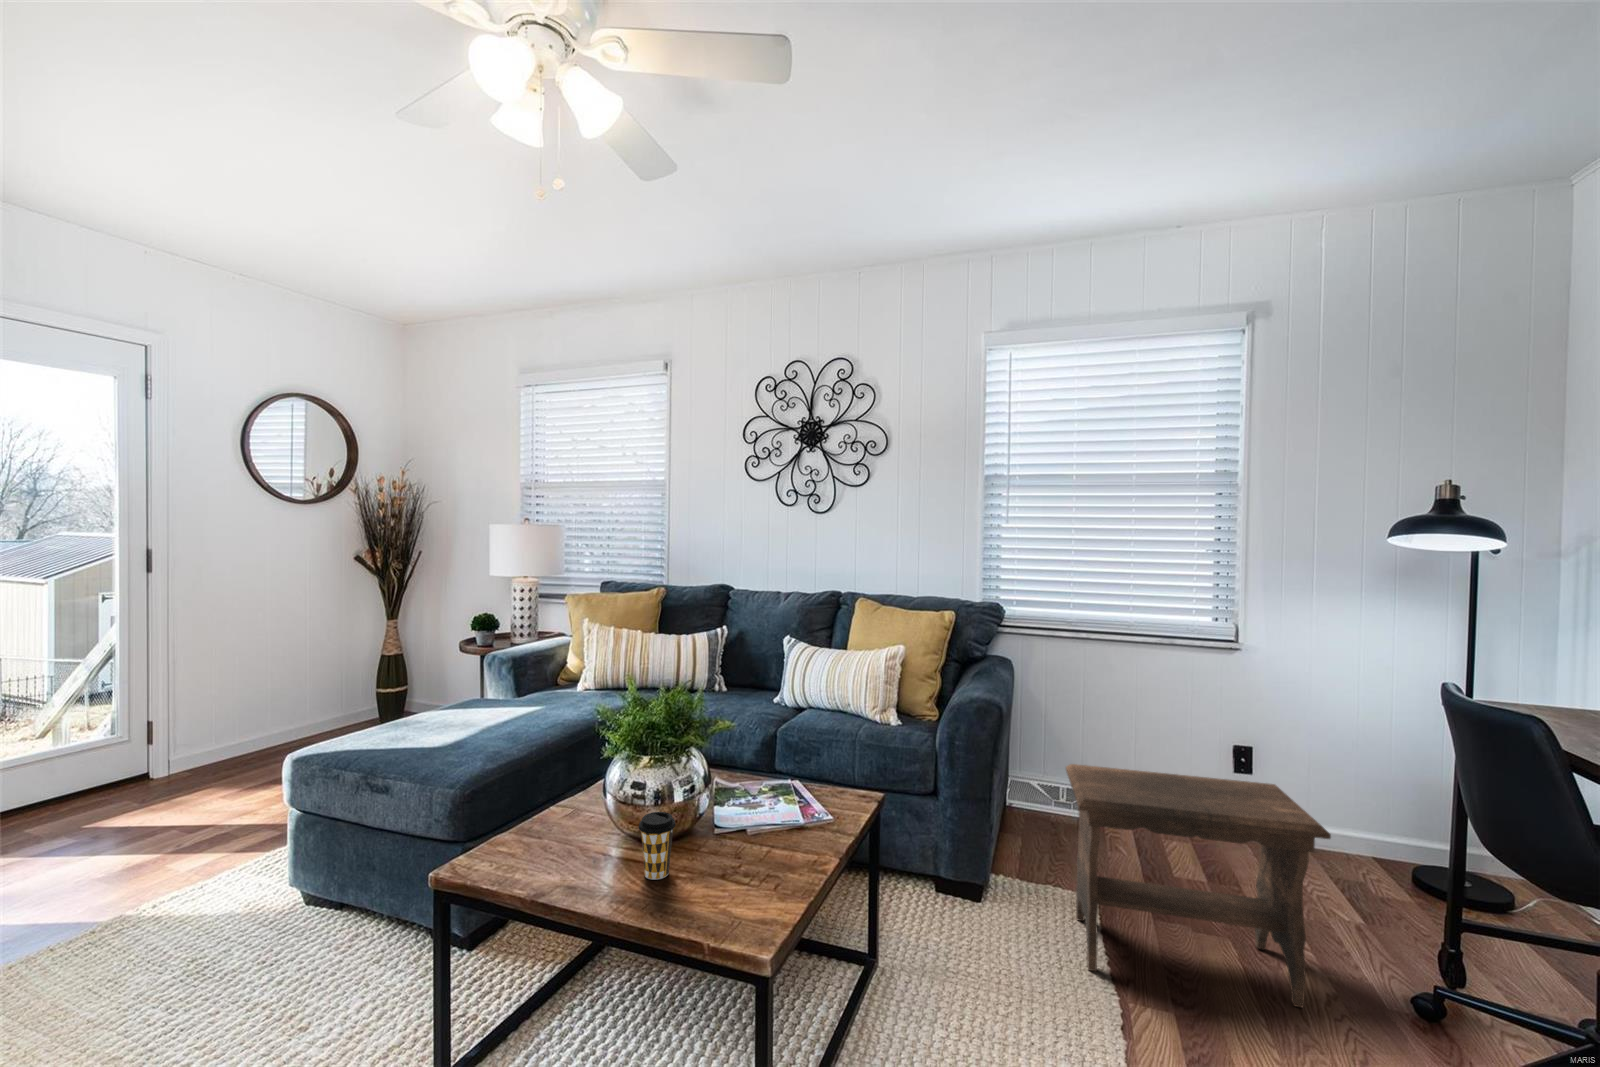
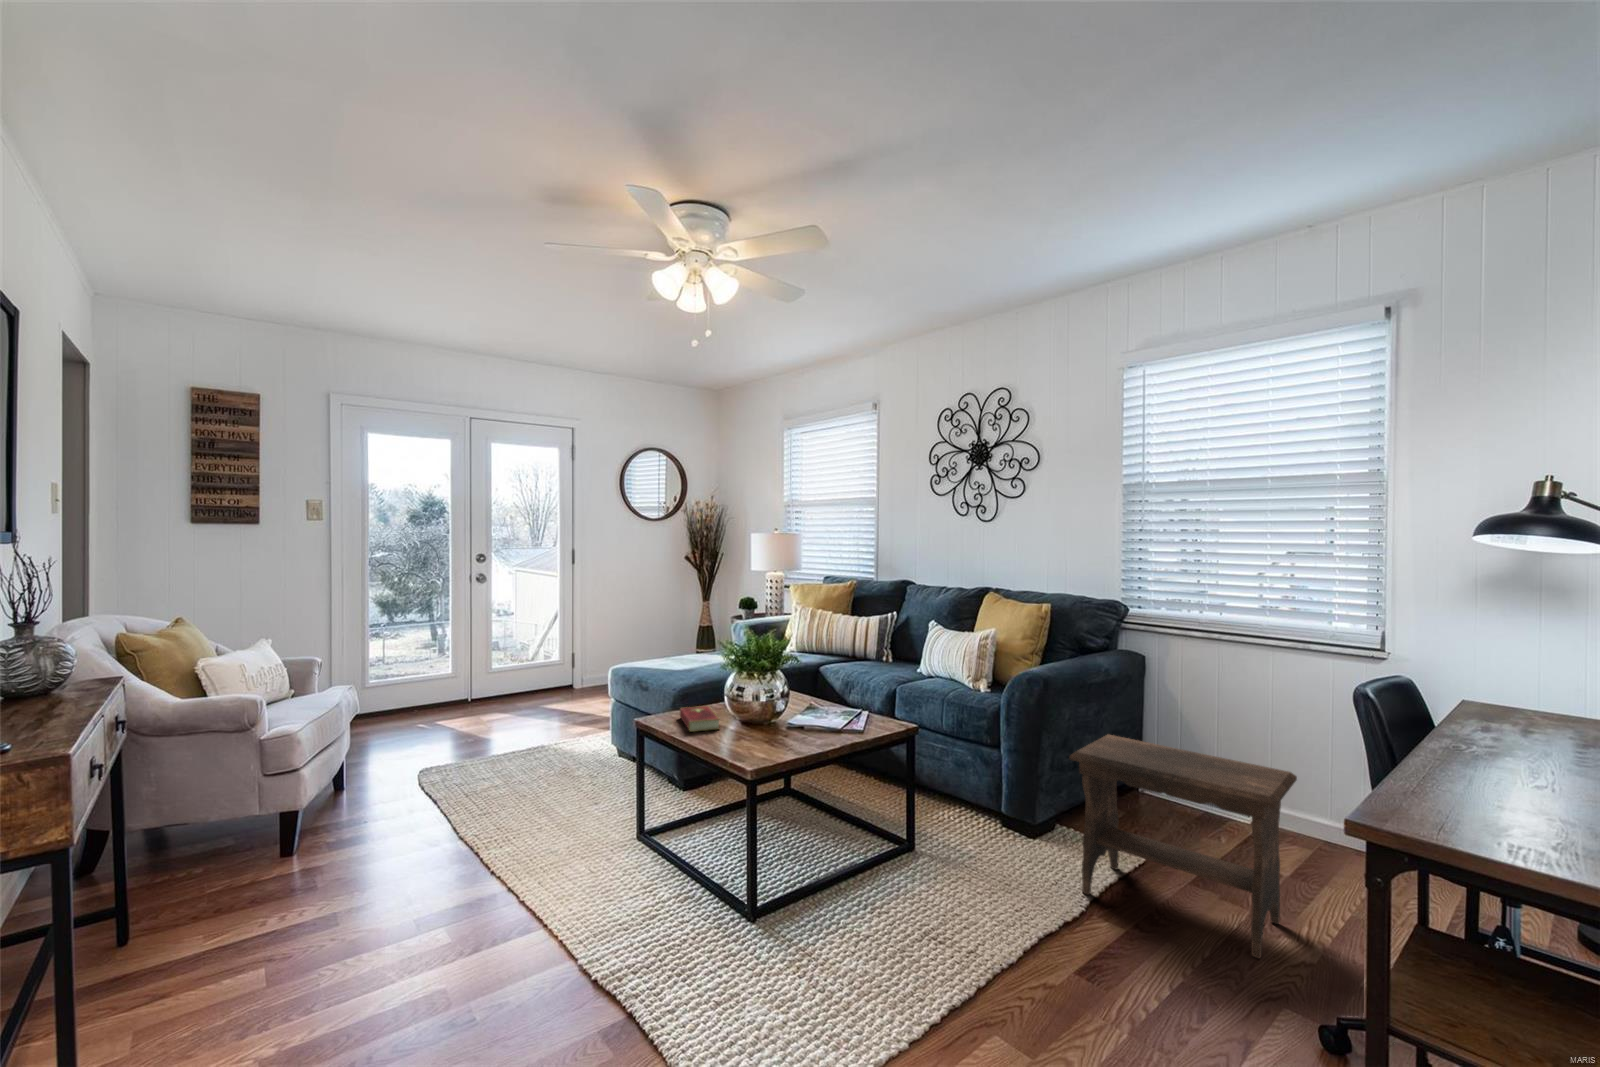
coffee cup: present [639,812,675,880] -> none [729,701,750,738]
hardcover book: none [511,819,609,886] -> present [680,706,720,732]

